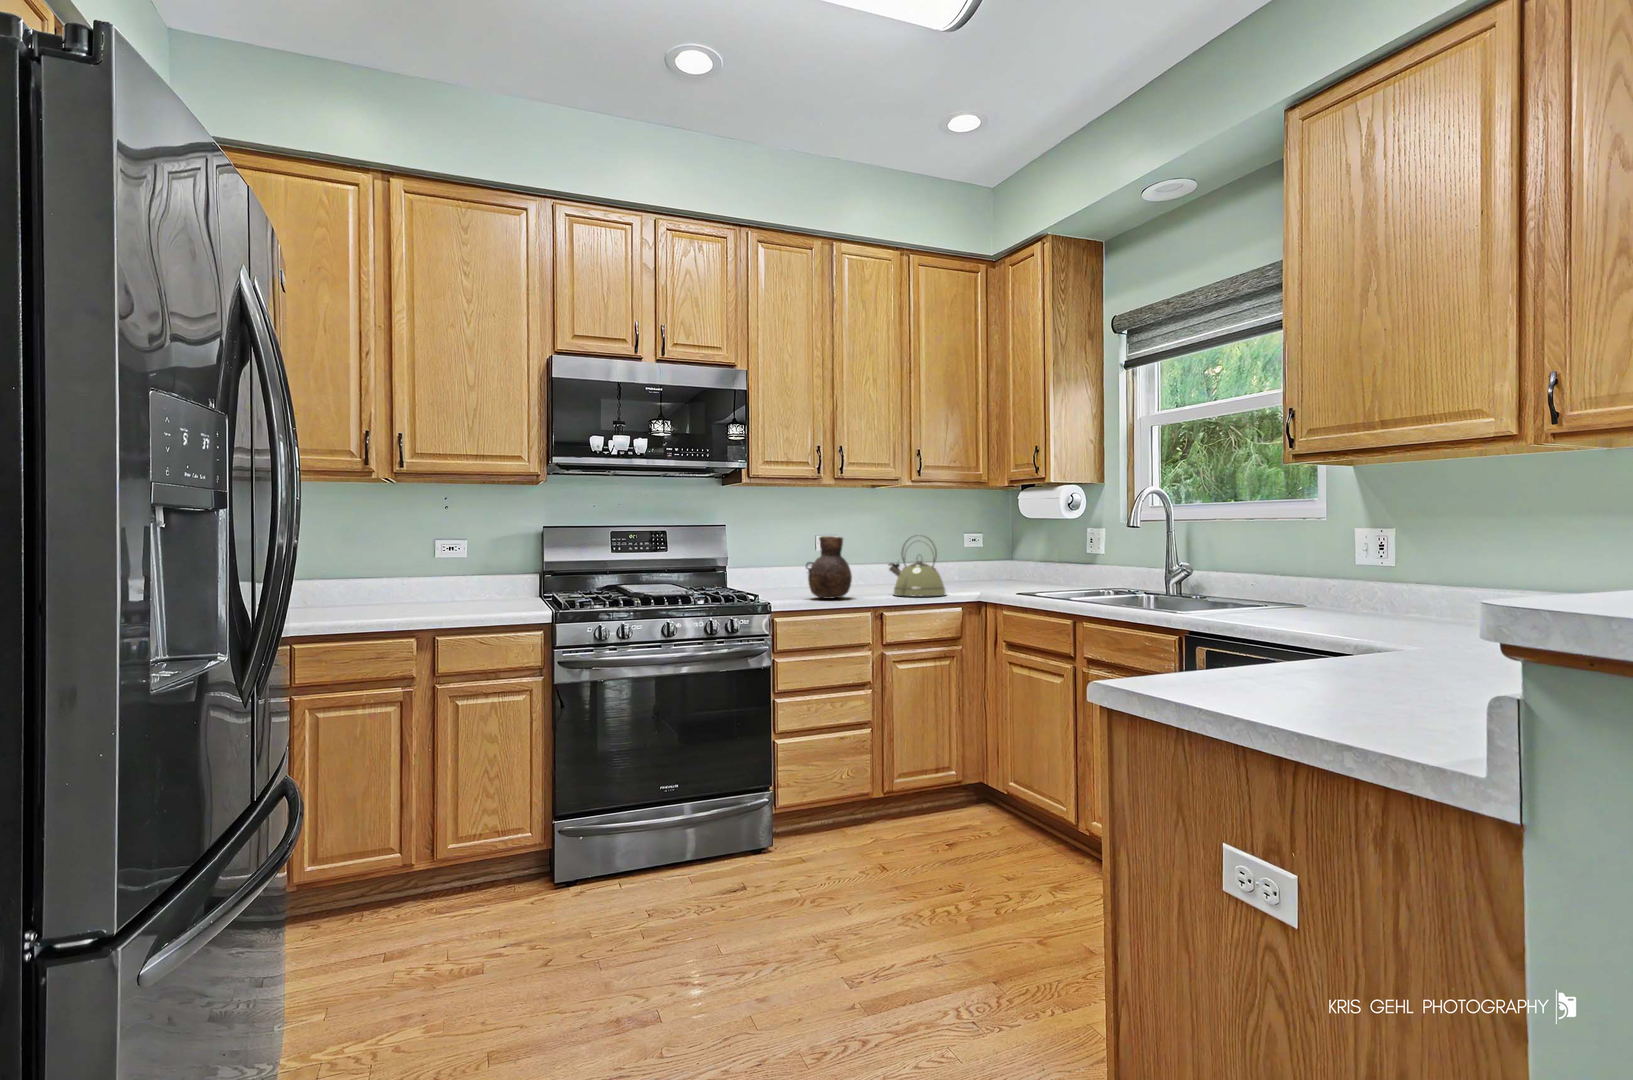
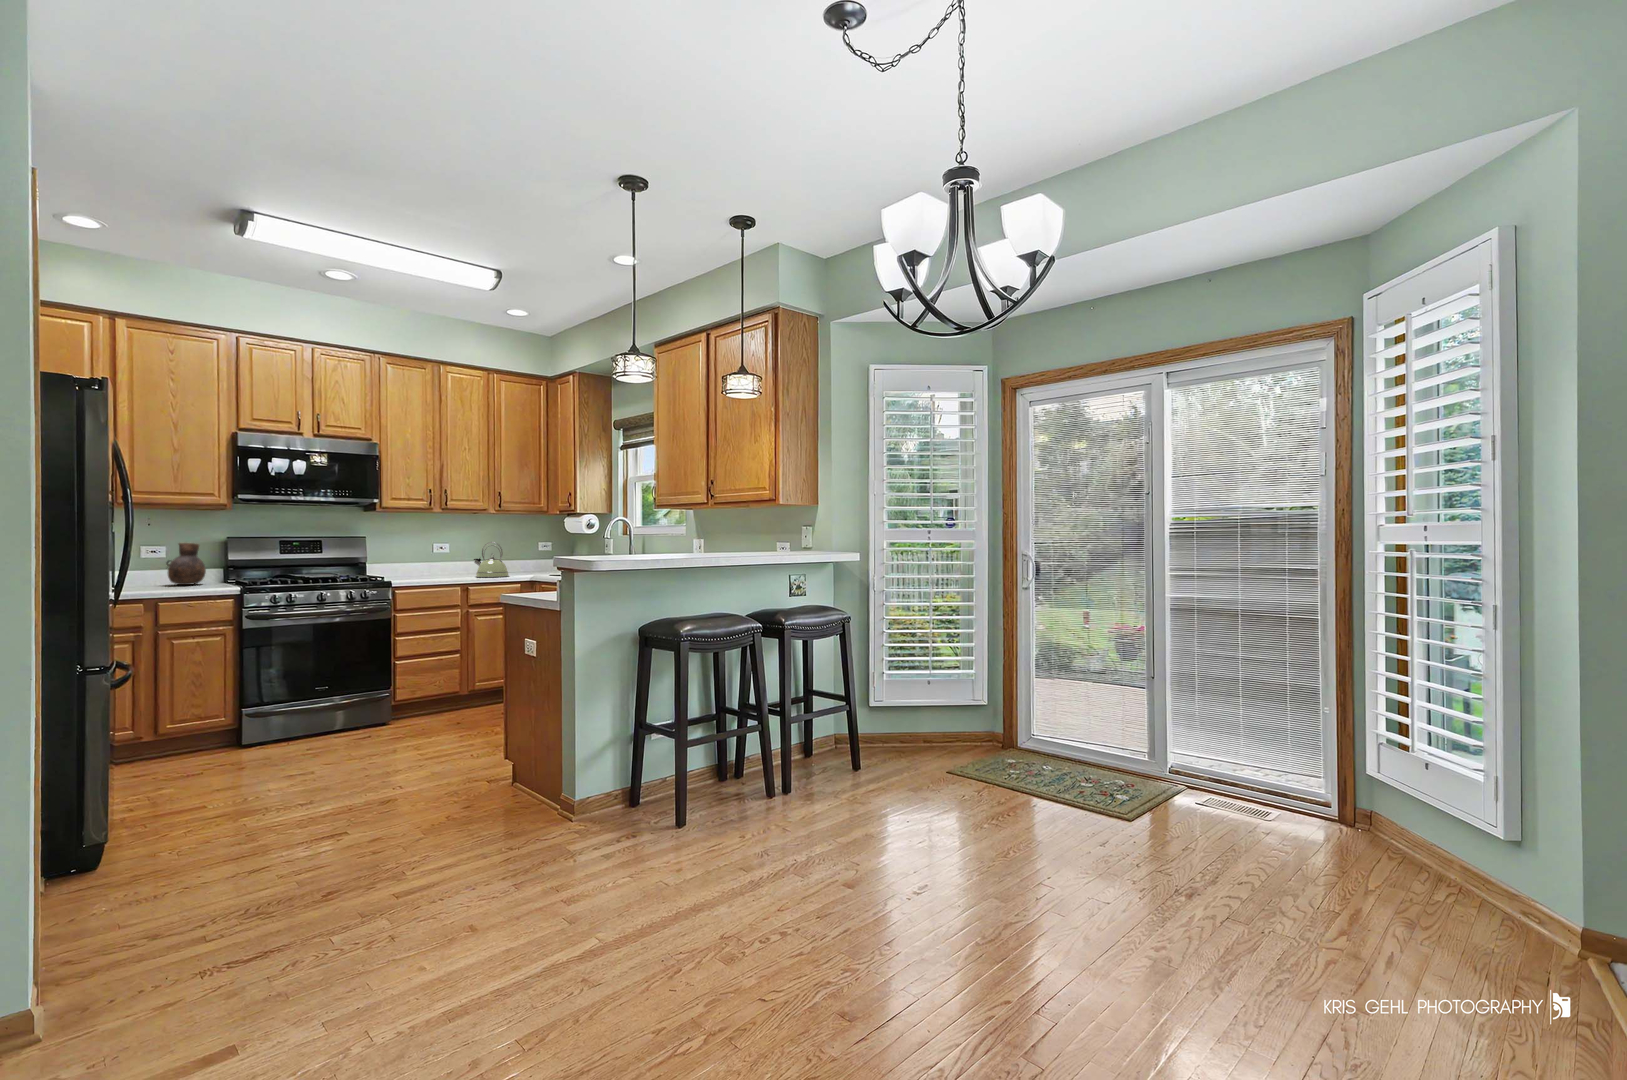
vase: present [806,536,852,599] -> present [166,543,206,585]

